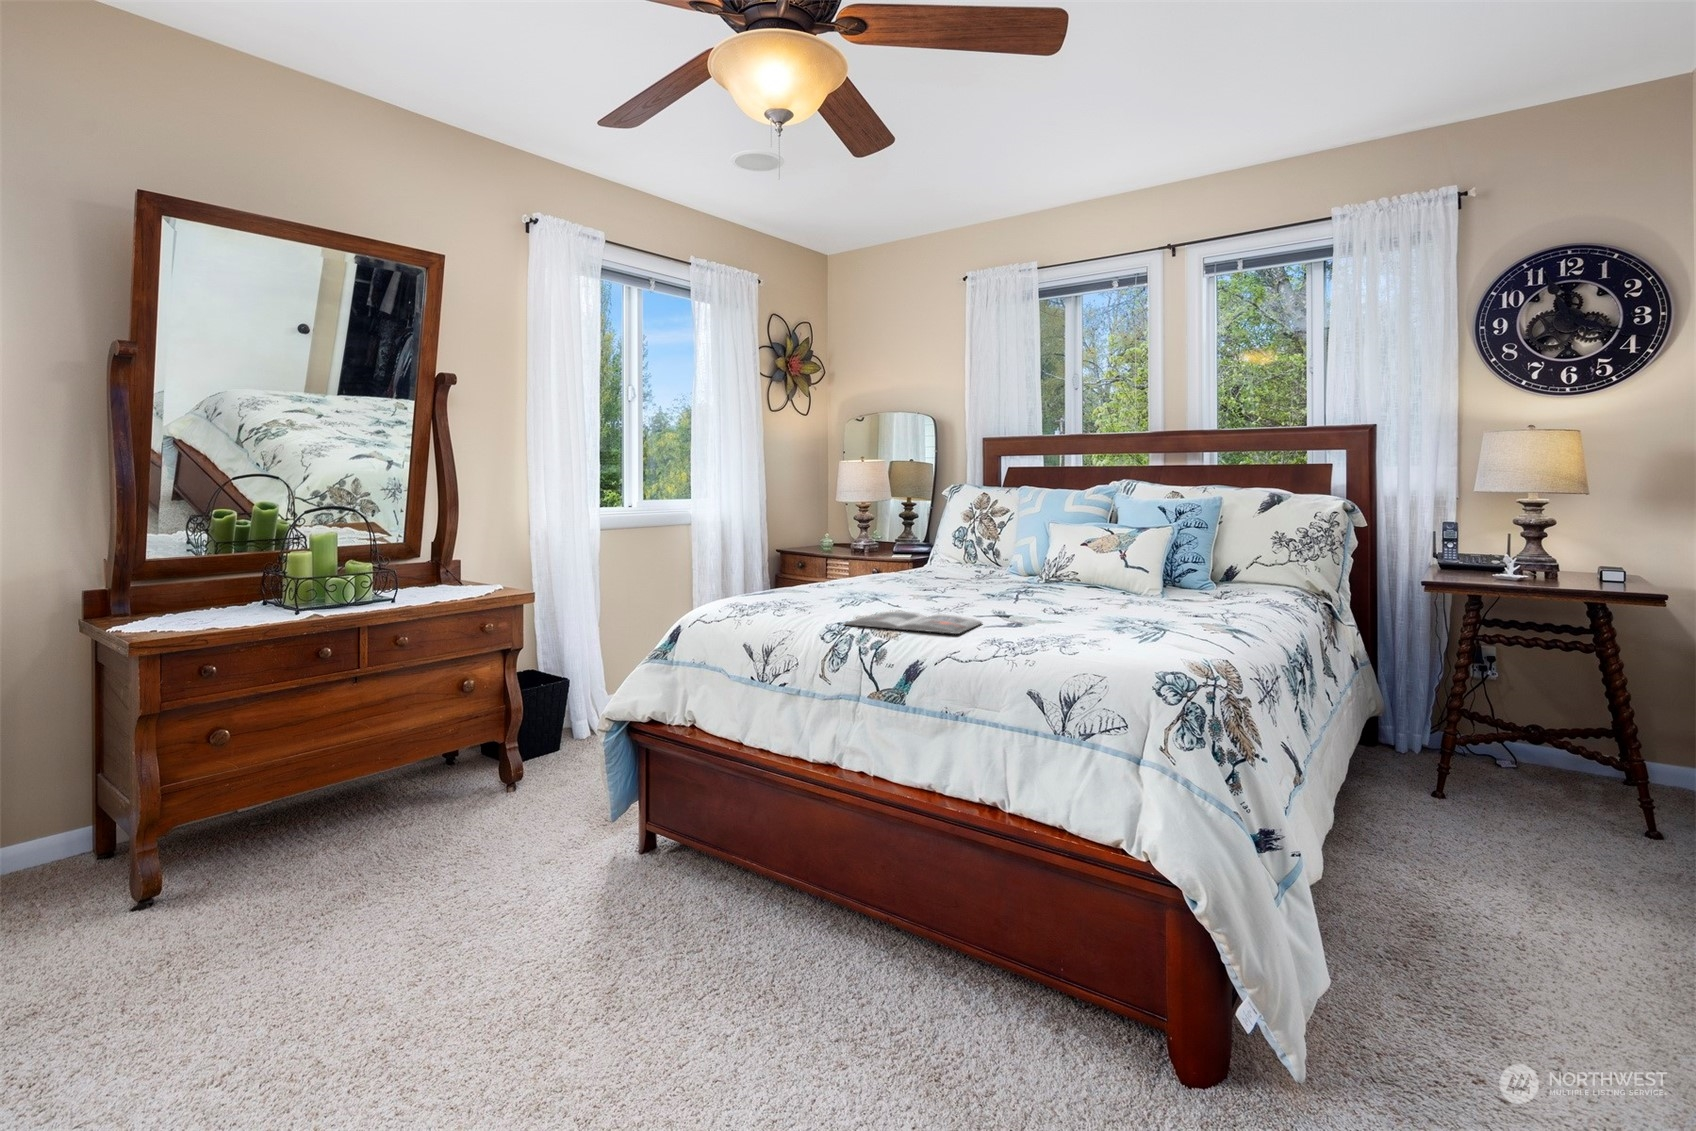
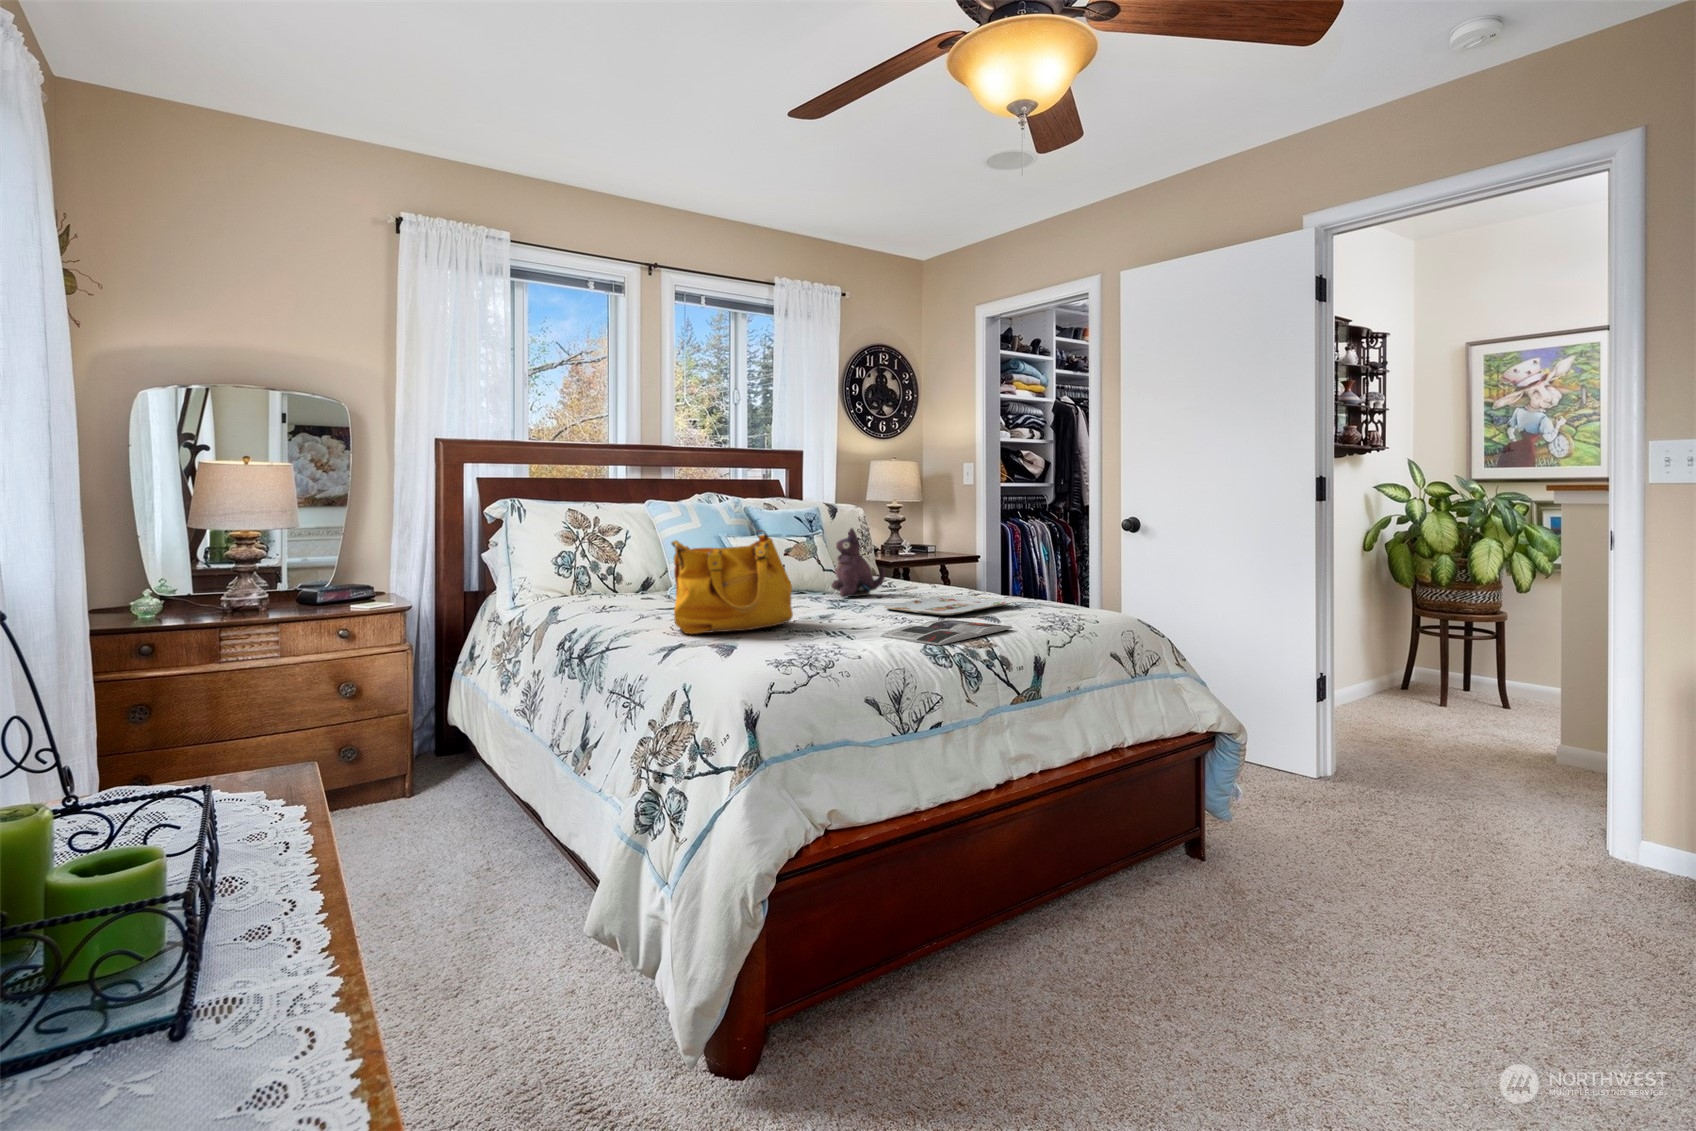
handbag: none [829,513,925,597] -> present [671,530,793,634]
plush toy: none [1094,522,1156,601] -> present [831,528,885,598]
serving tray: none [1009,605,1162,629] -> present [884,596,1014,616]

